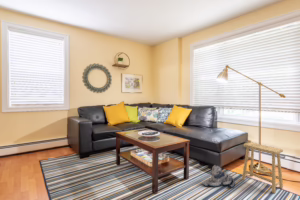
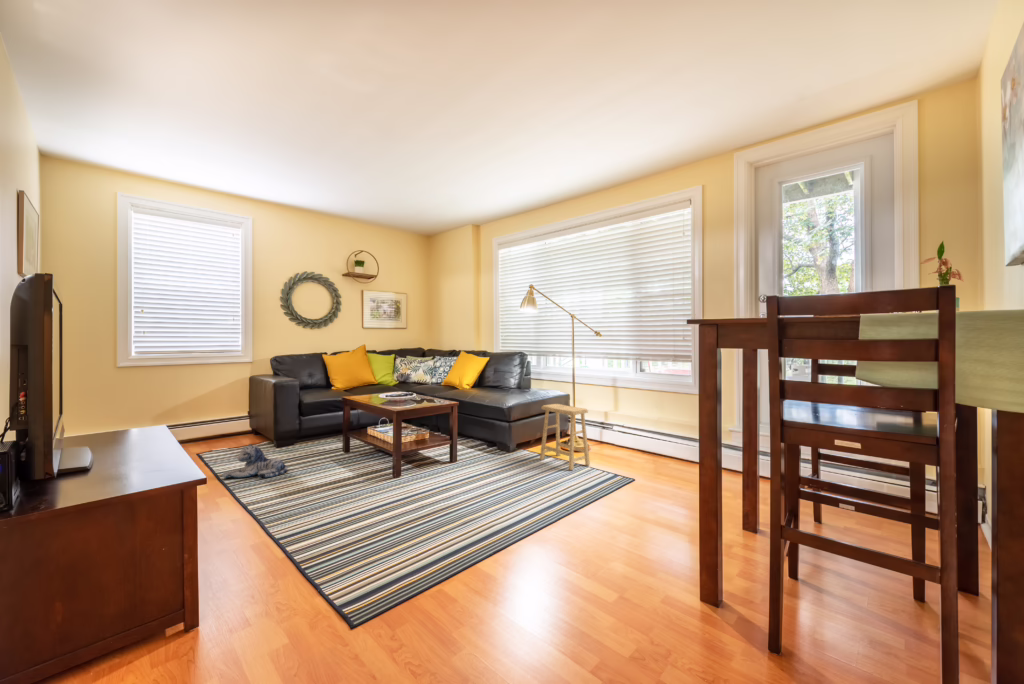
plush toy: present [203,165,235,188] -> present [222,444,287,478]

